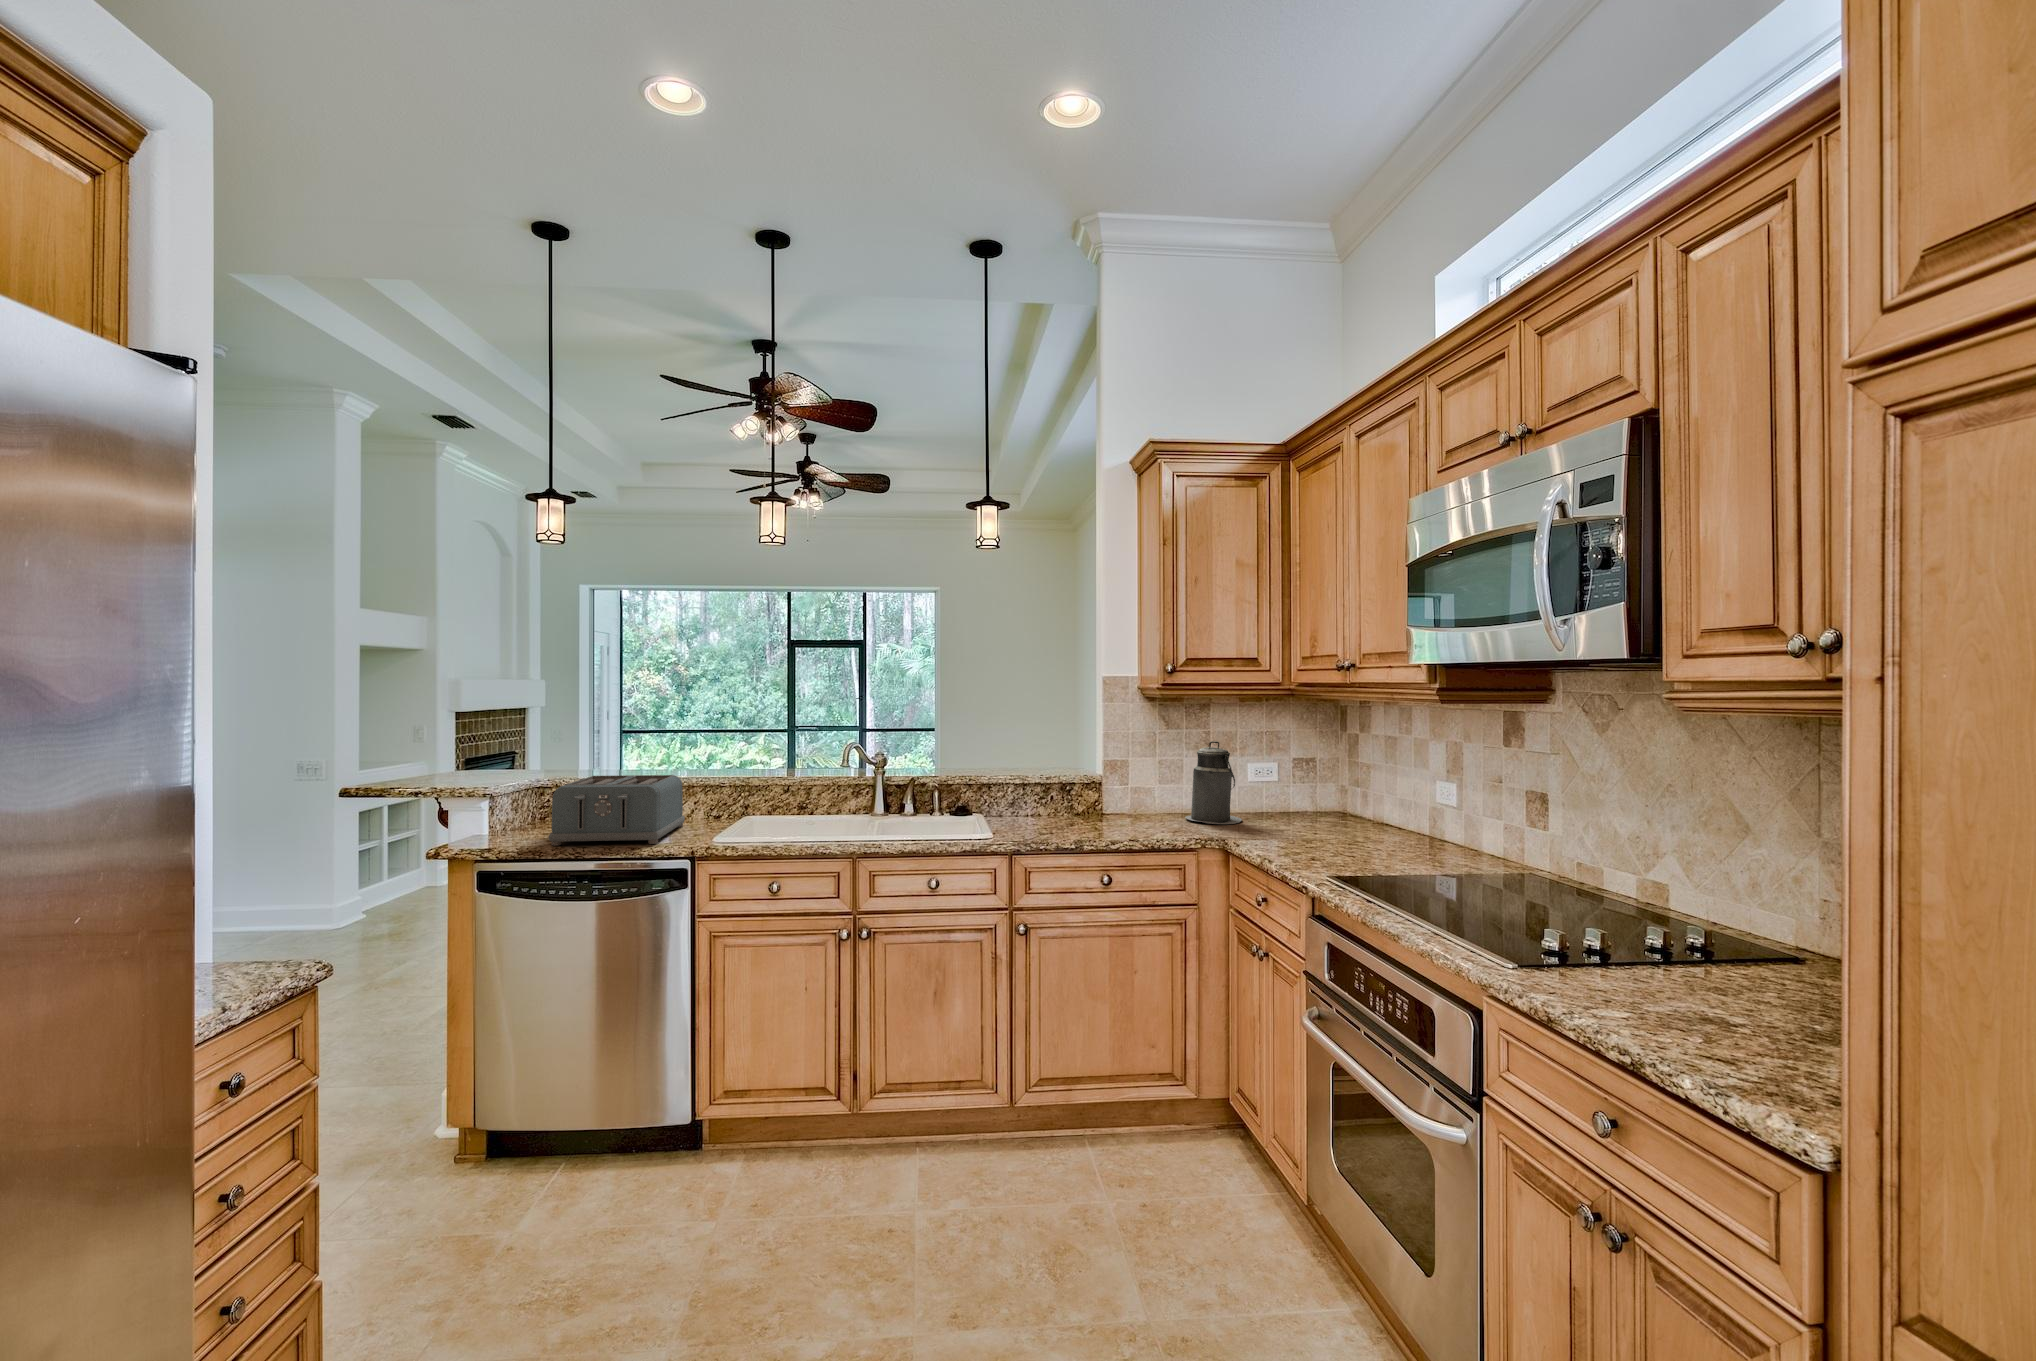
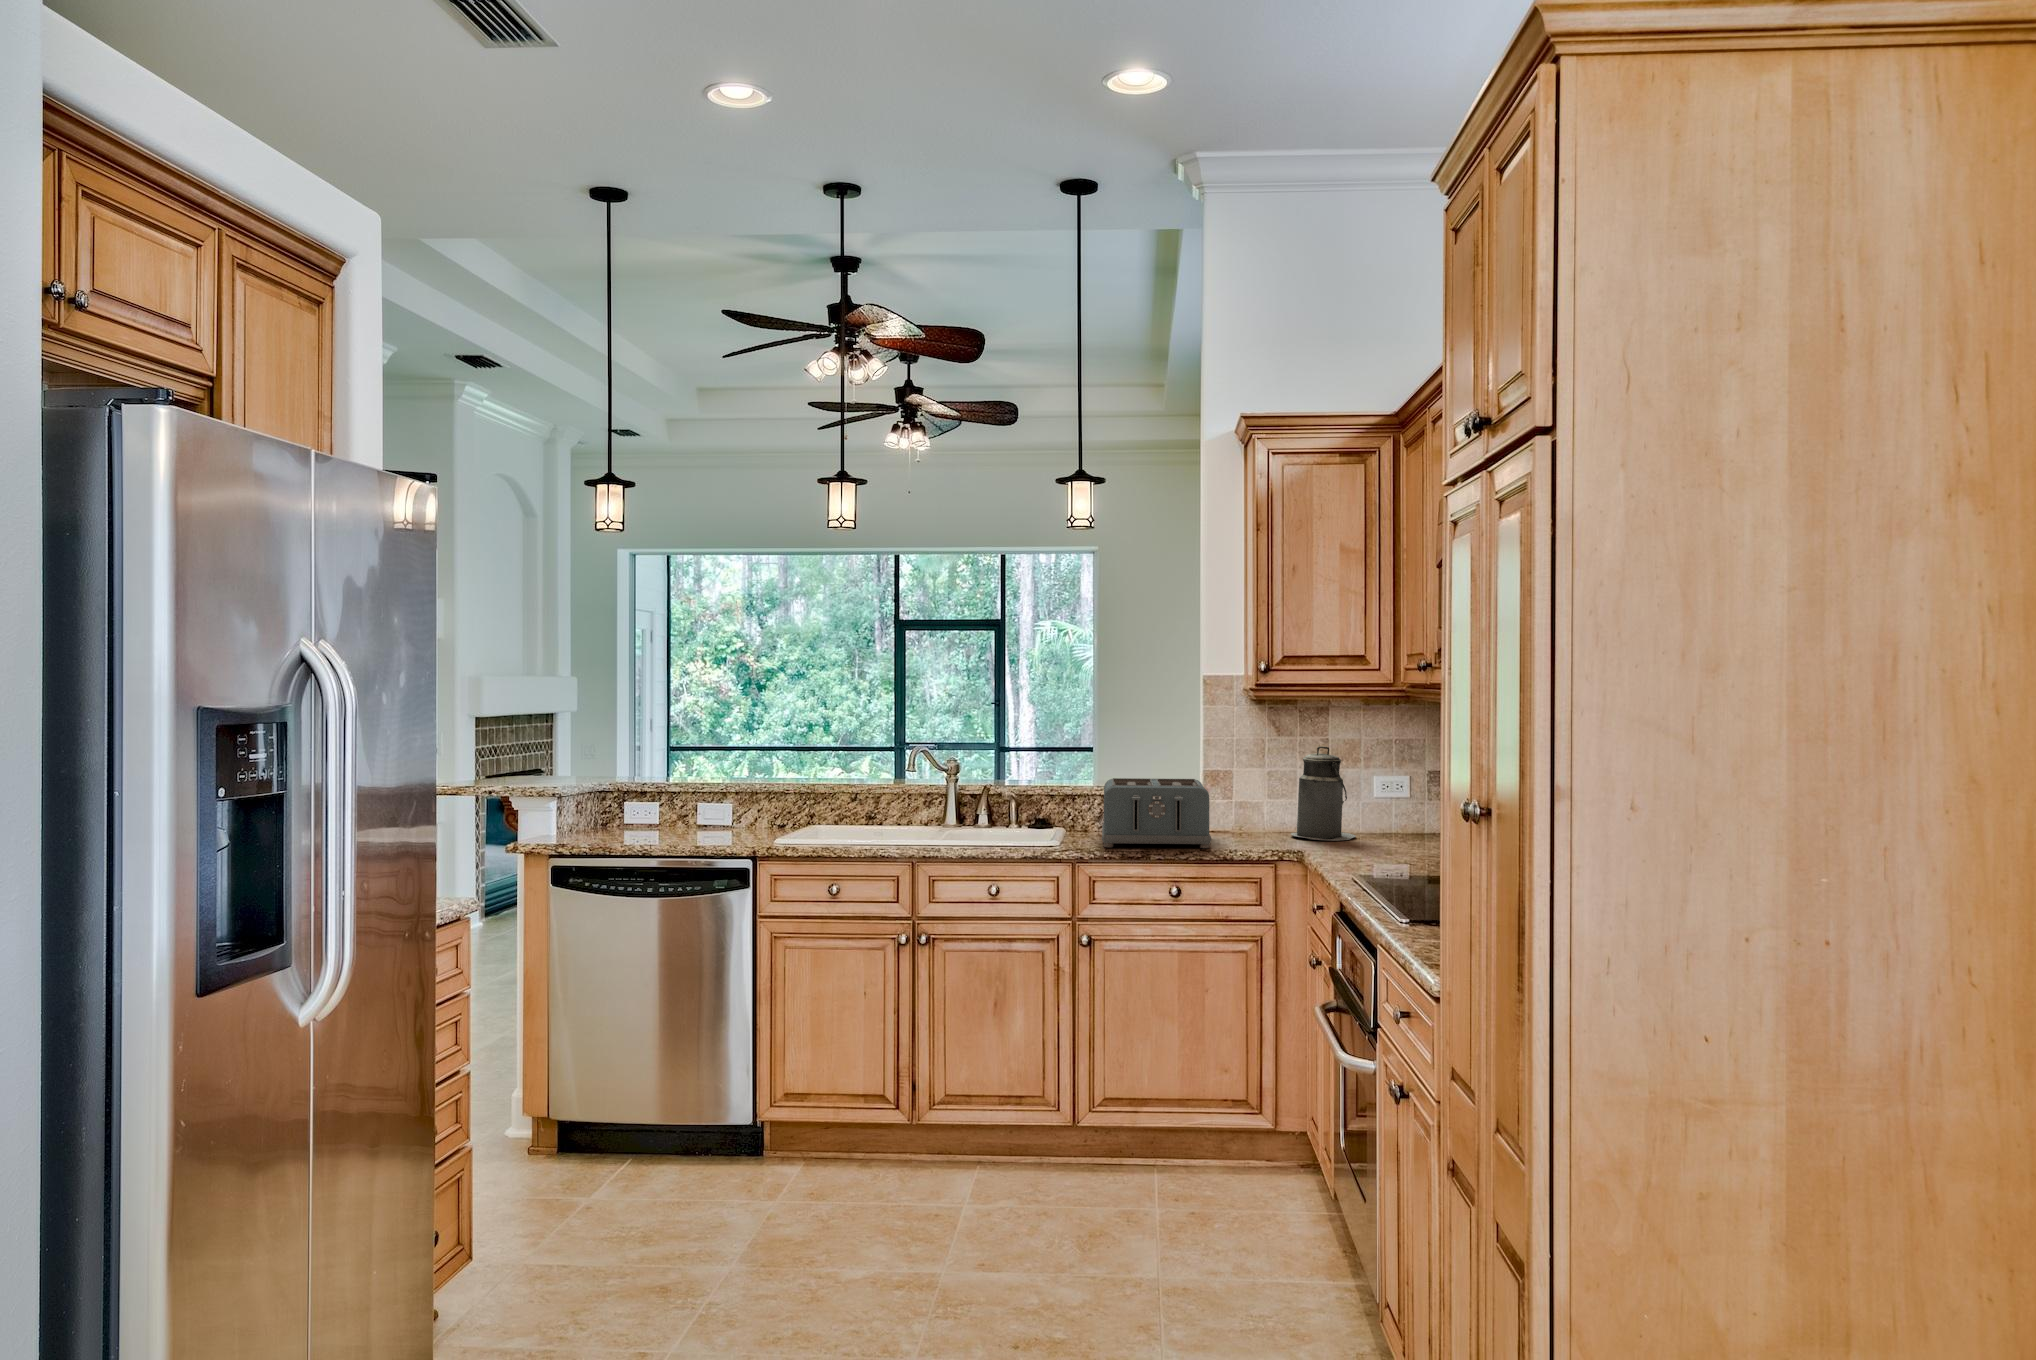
toaster: present [549,775,685,846] -> present [1102,778,1211,848]

